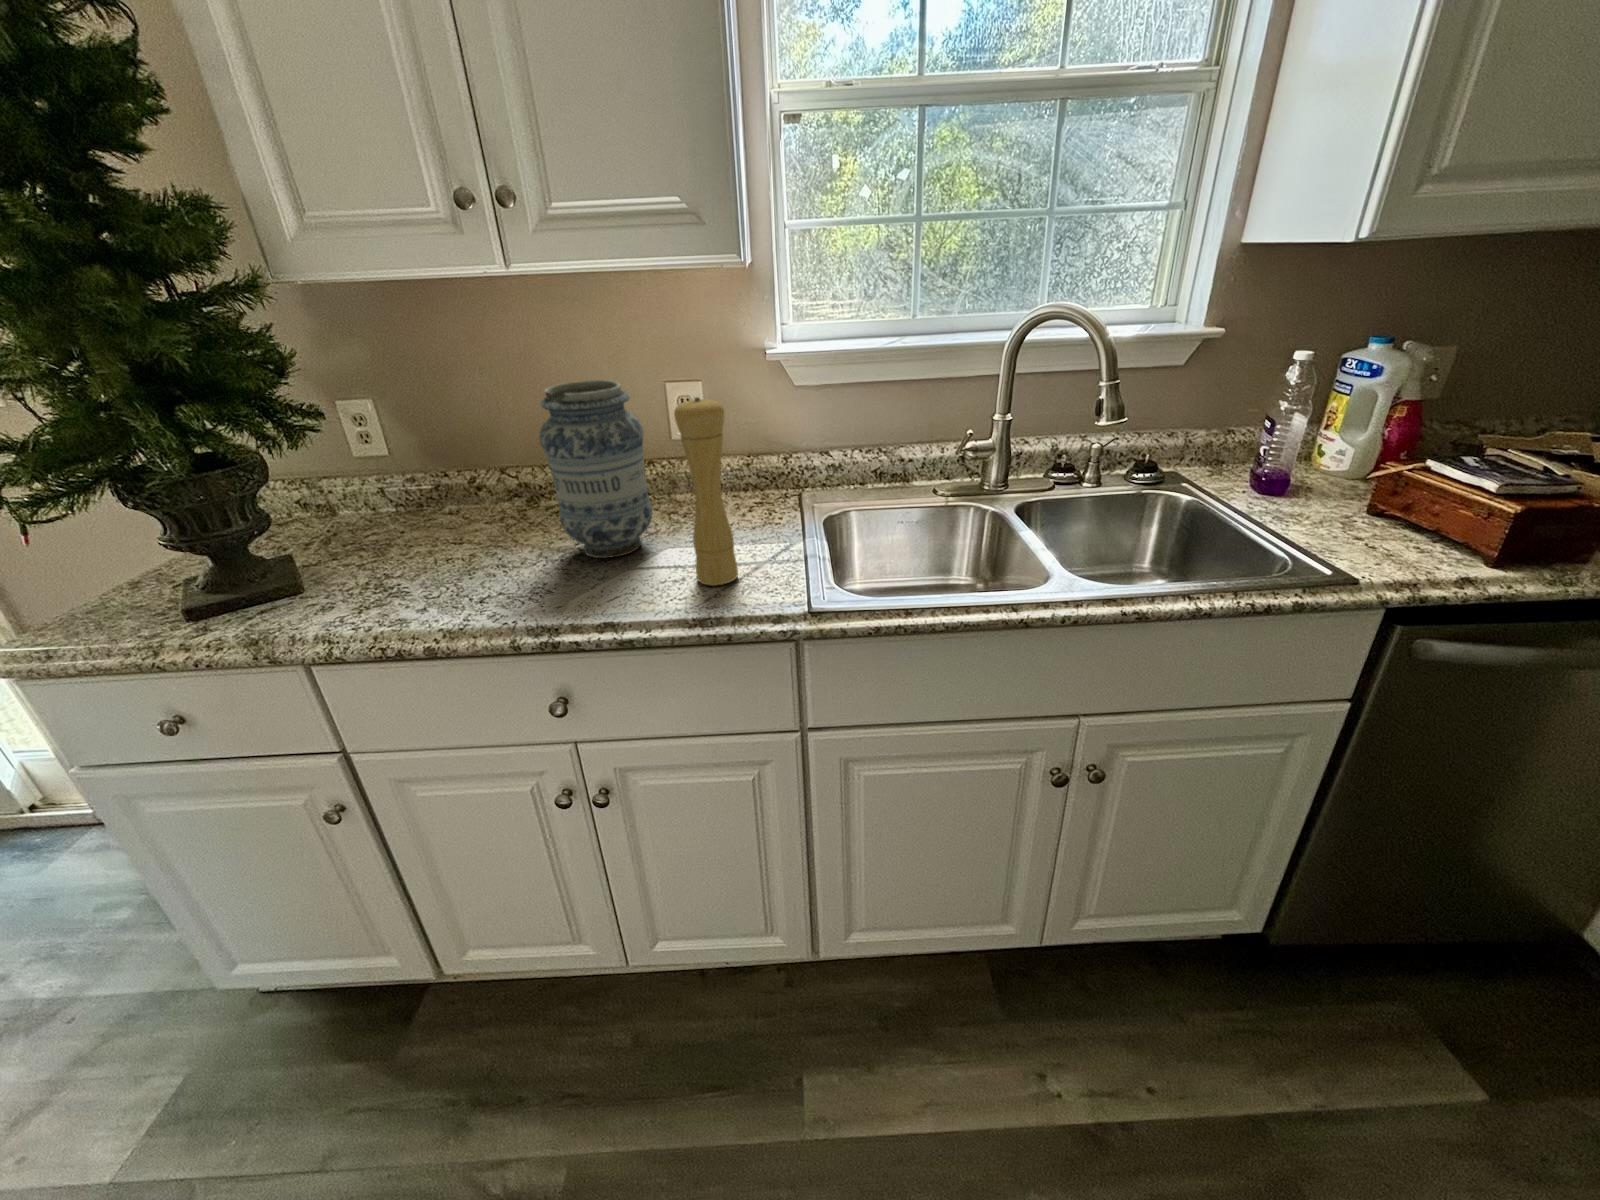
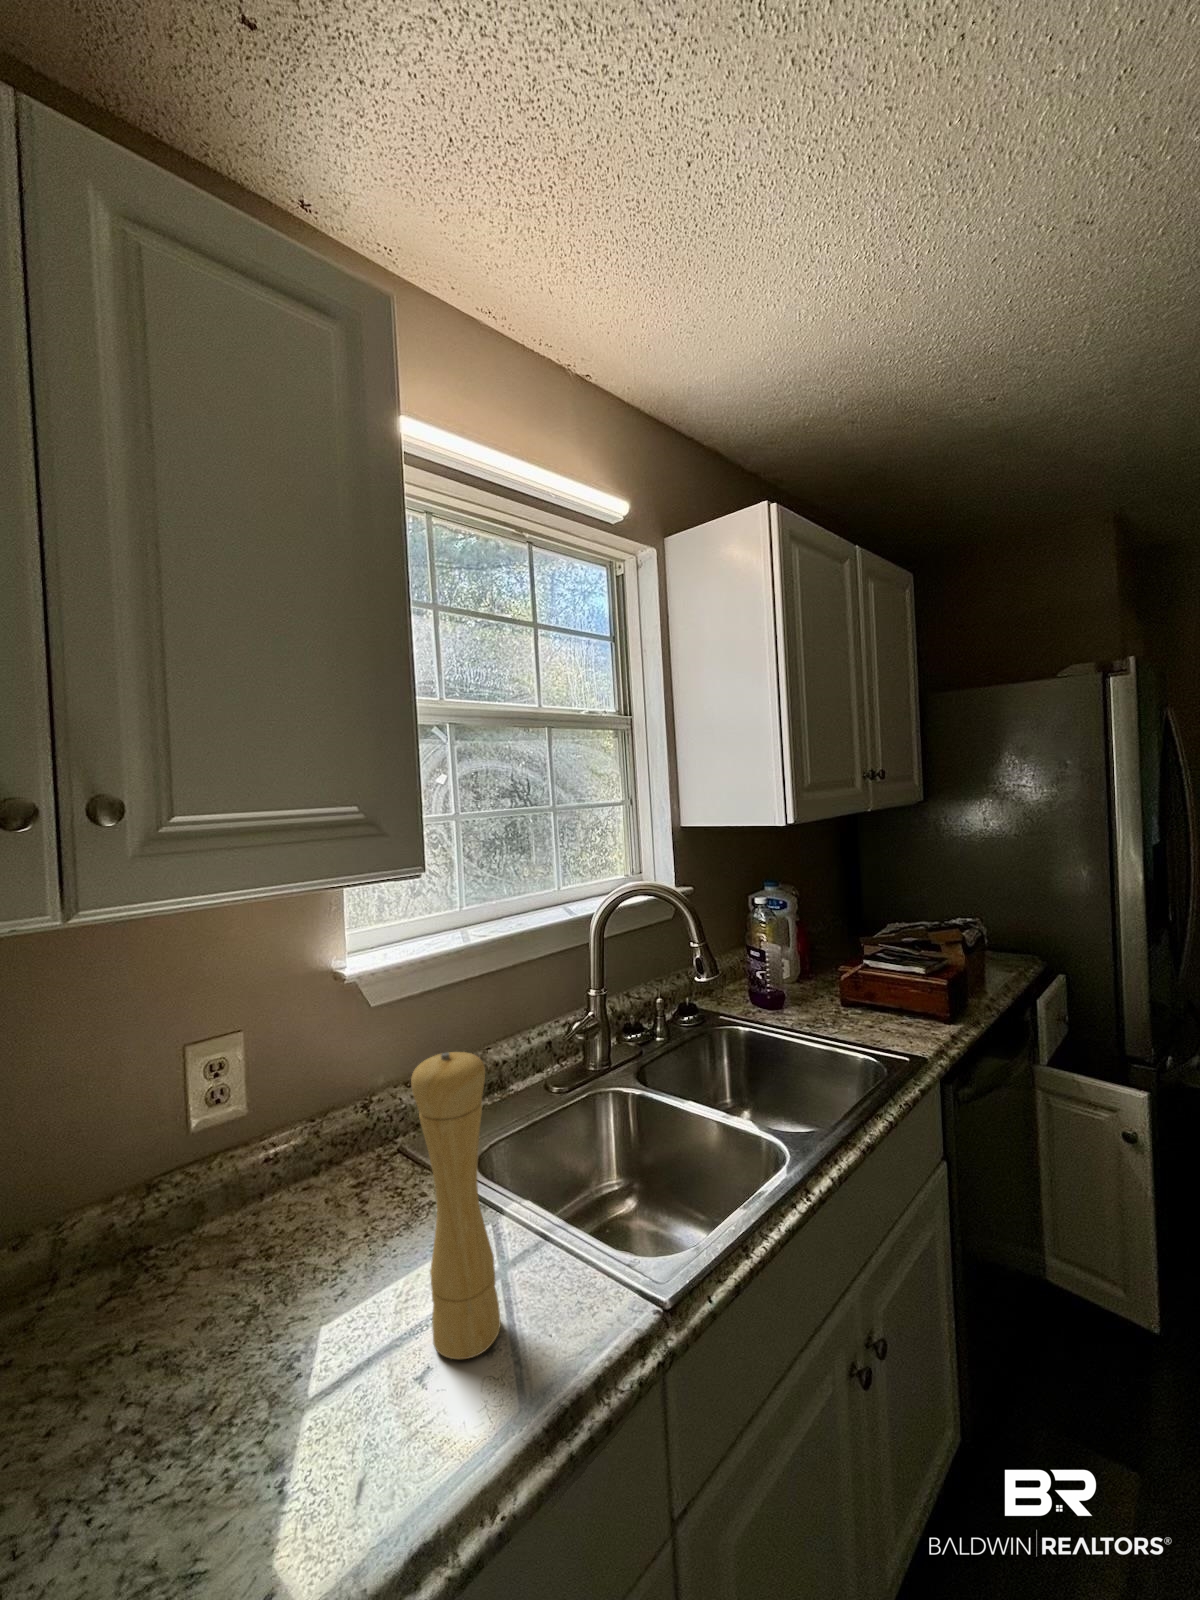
vase: present [539,380,652,558] -> none [70,1064,284,1433]

